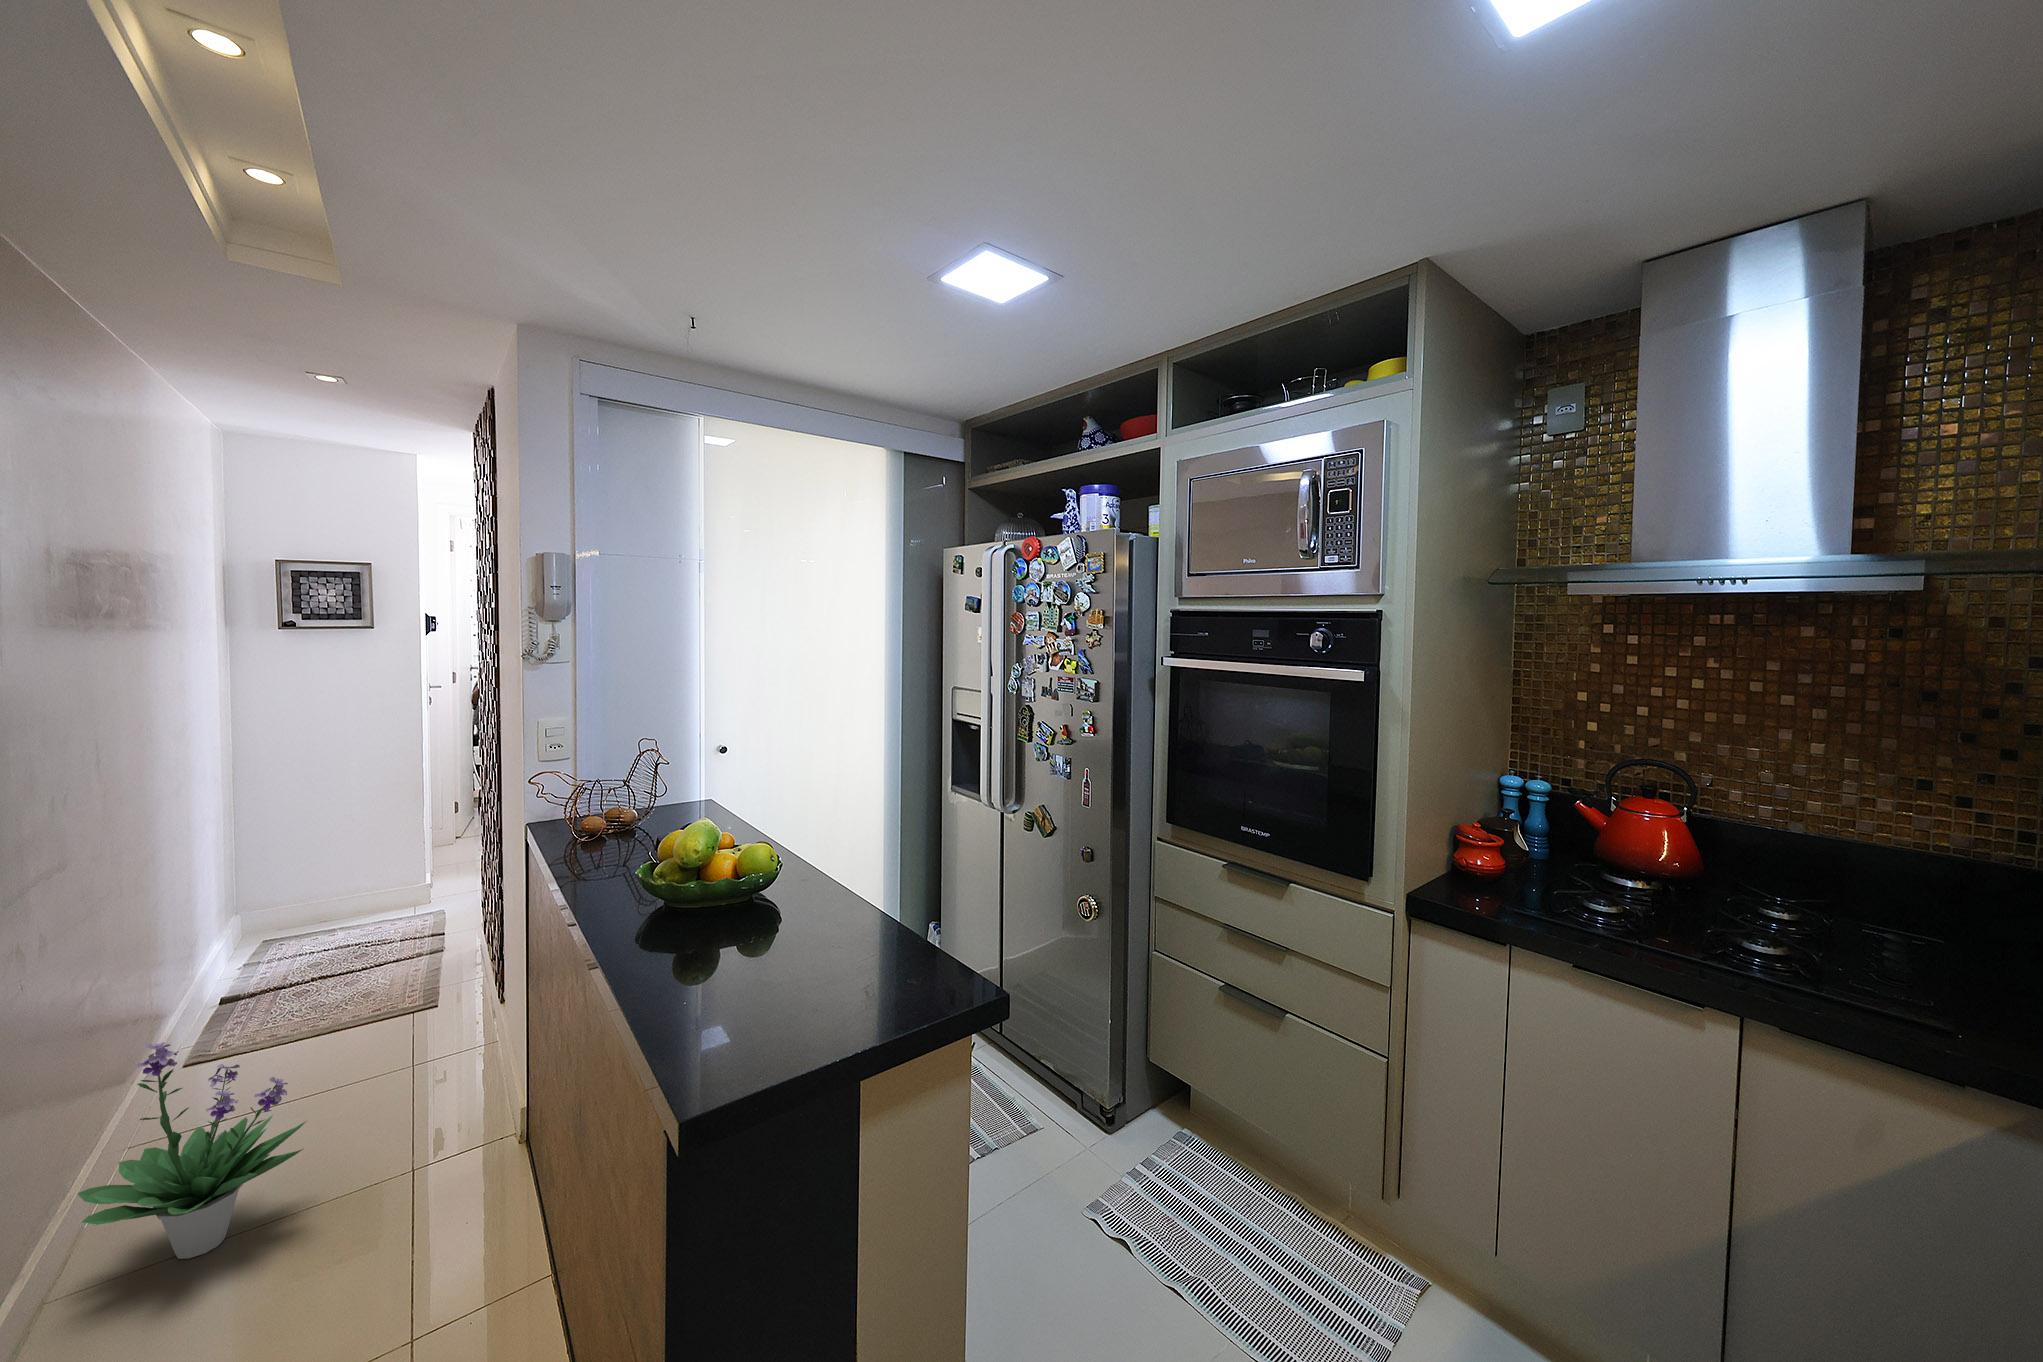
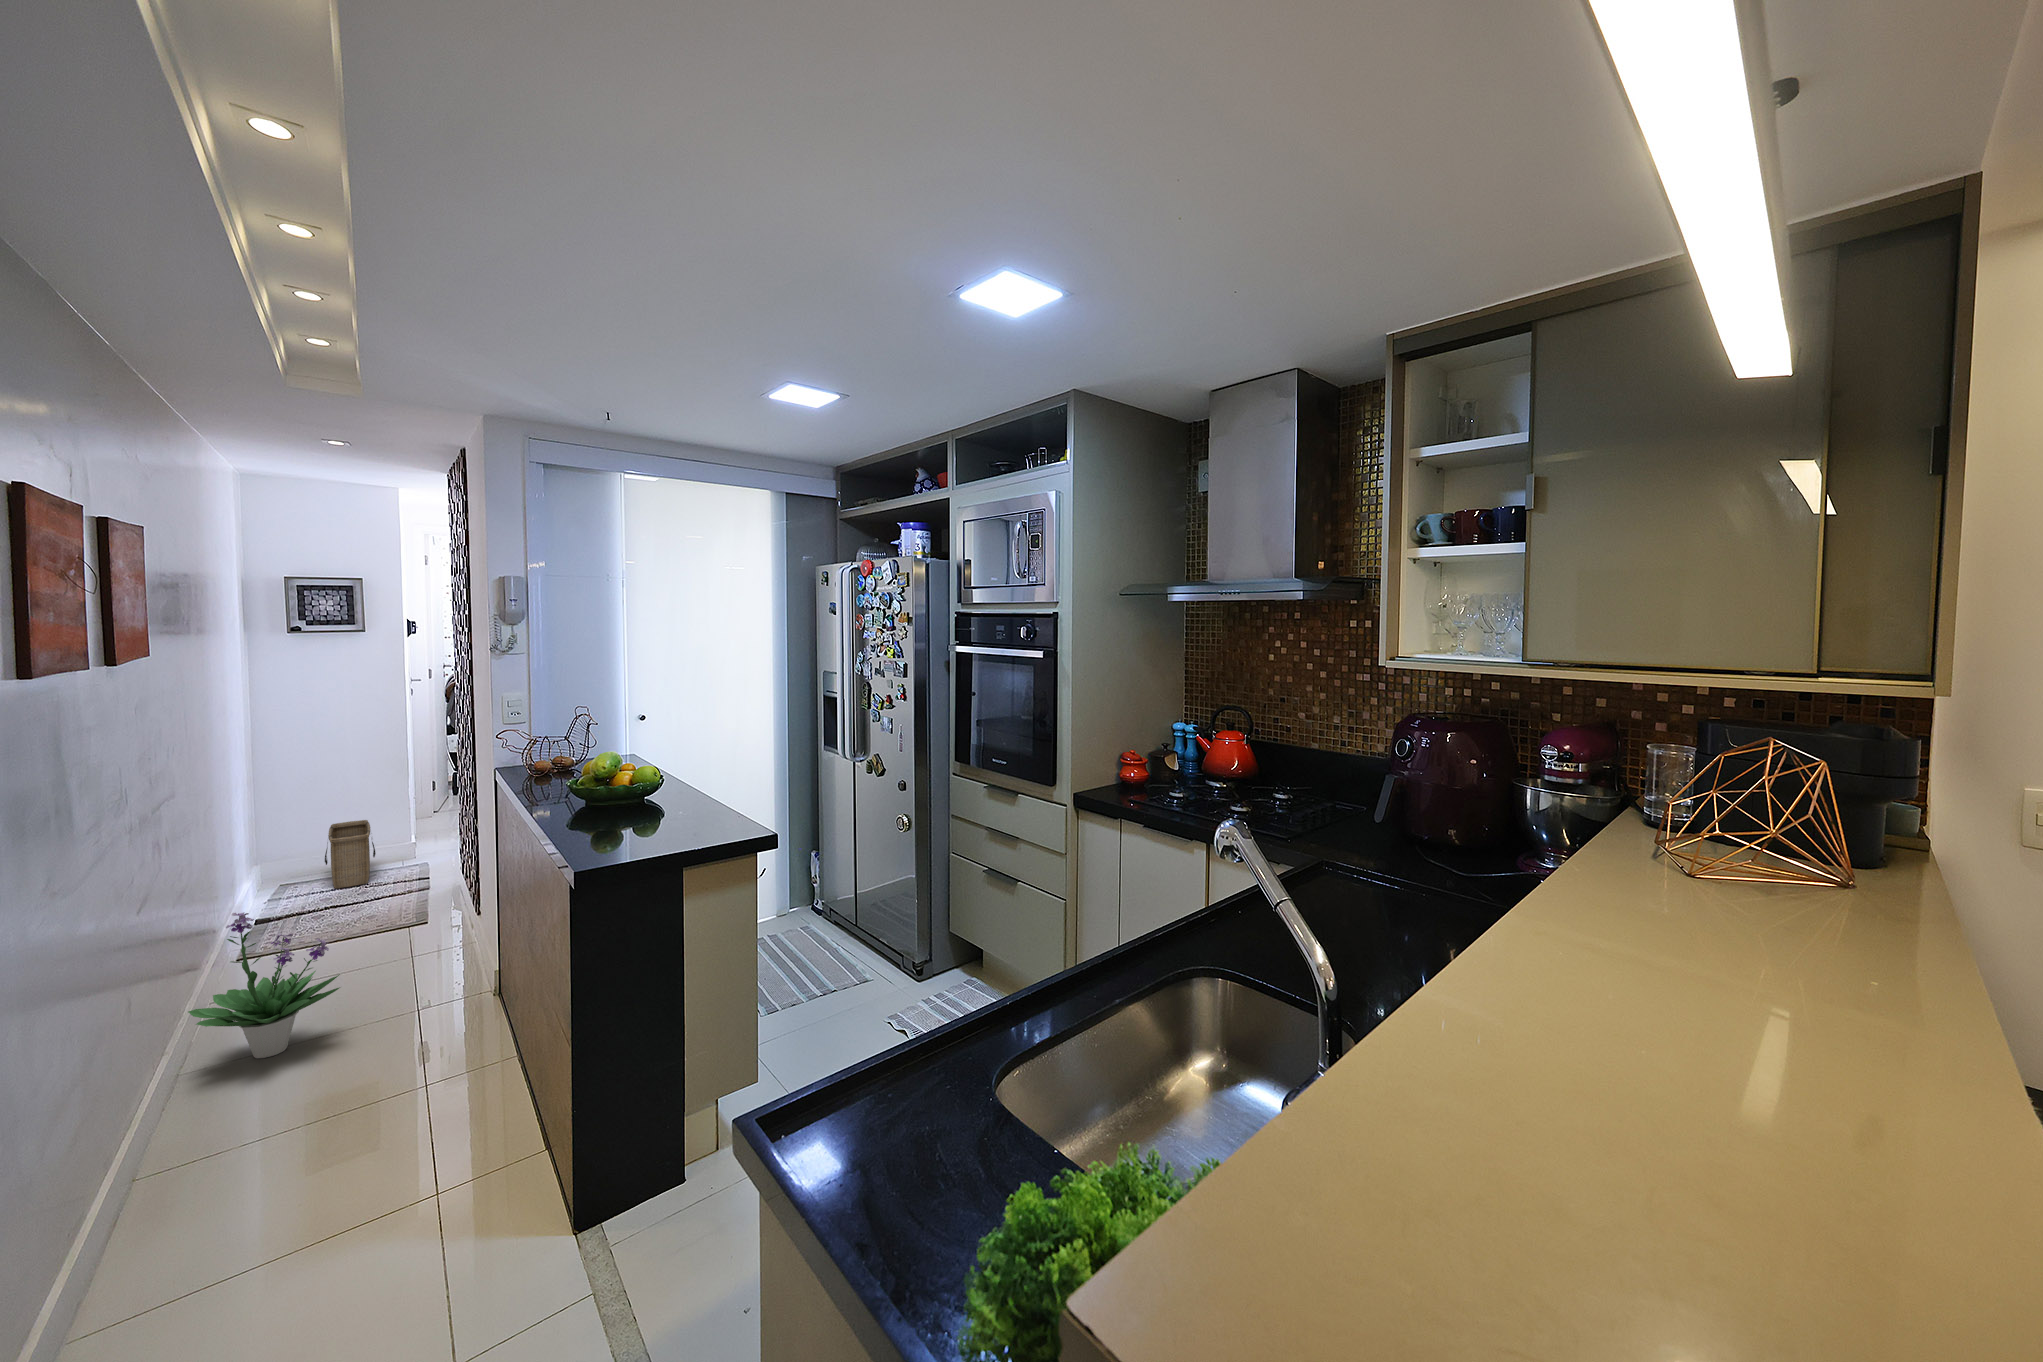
basket: none [317,860,379,949] -> present [325,820,376,888]

